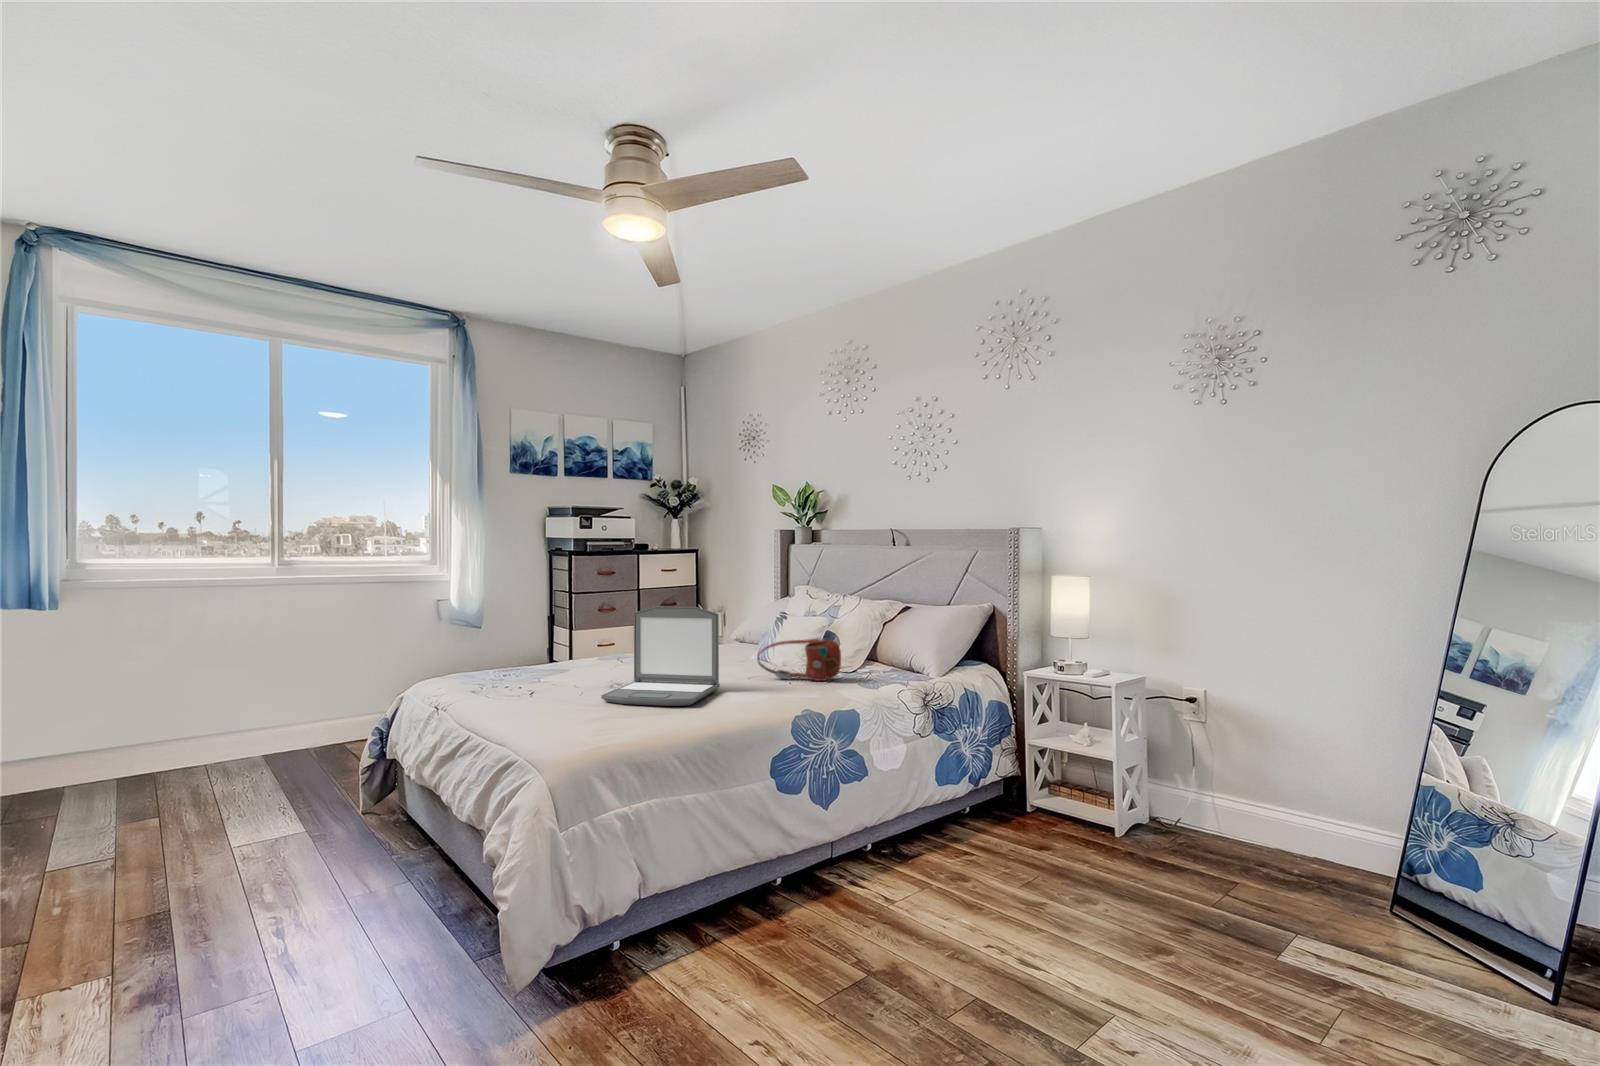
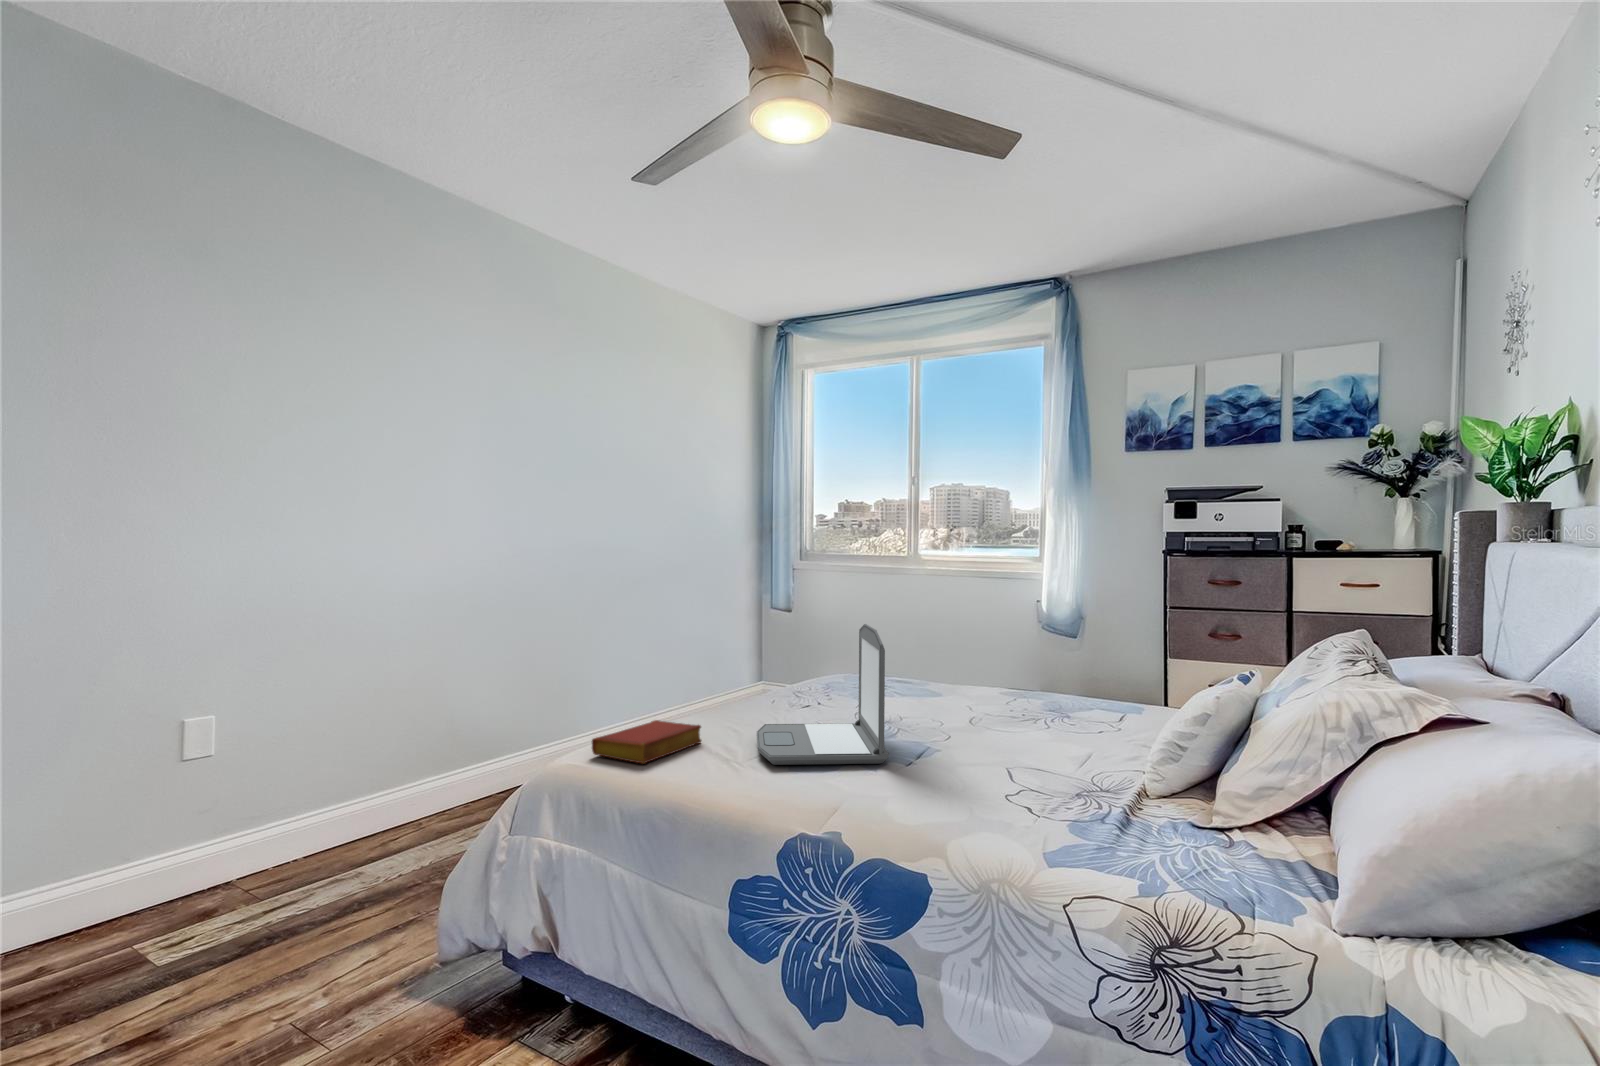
handbag: present [757,639,841,681] -> none [993,715,1102,814]
book: none [554,701,643,737] -> present [592,720,701,764]

